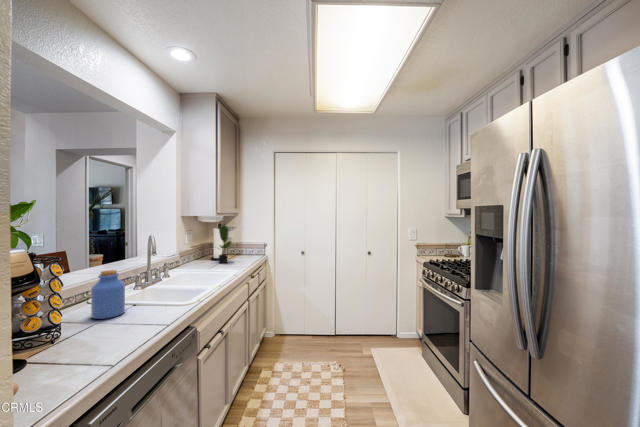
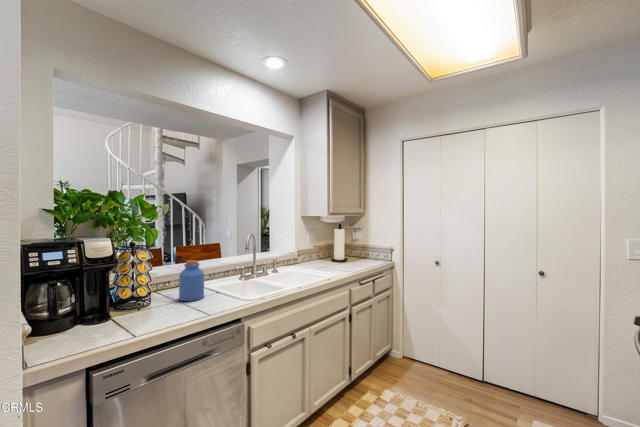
potted plant: present [219,225,231,263] -> none [328,225,350,266]

